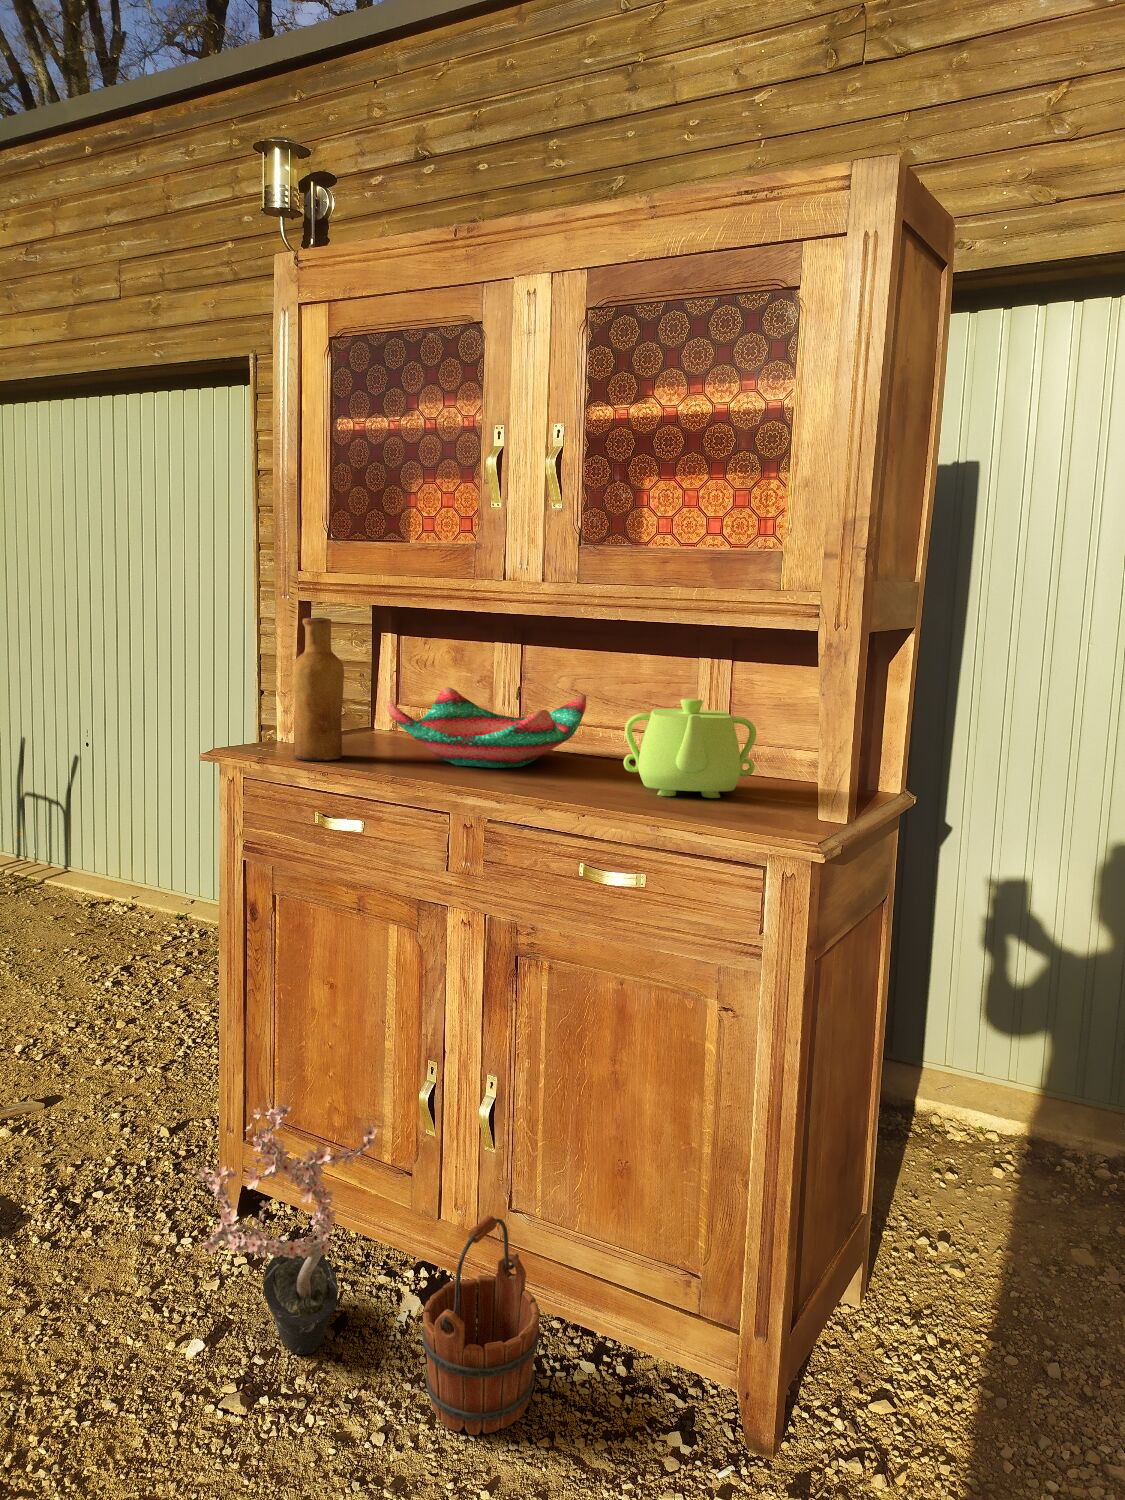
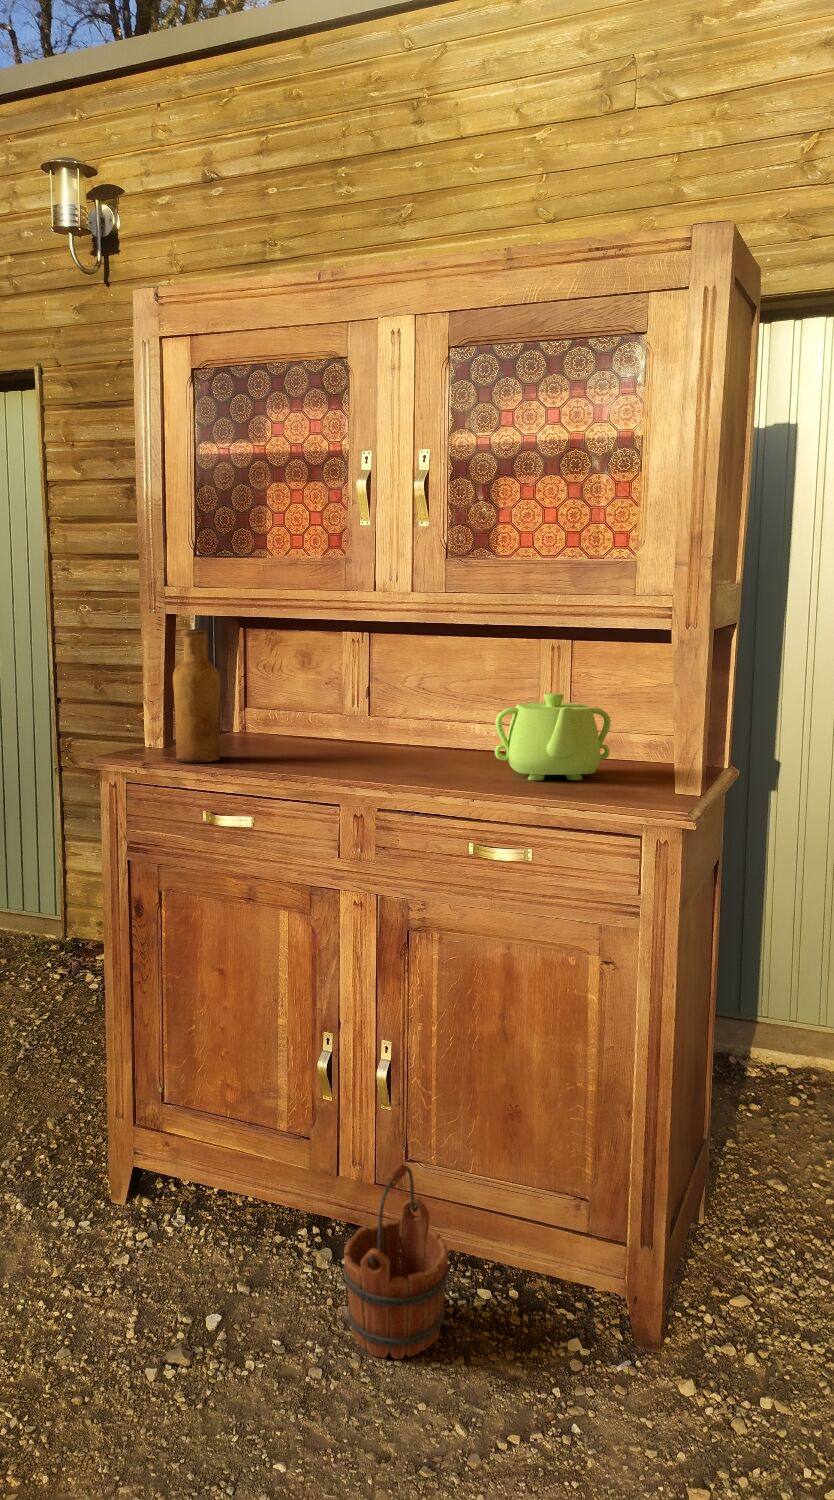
decorative bowl: present [387,687,586,768] -> none [268,690,438,762]
potted plant: present [192,1102,377,1355] -> none [96,1068,293,1309]

